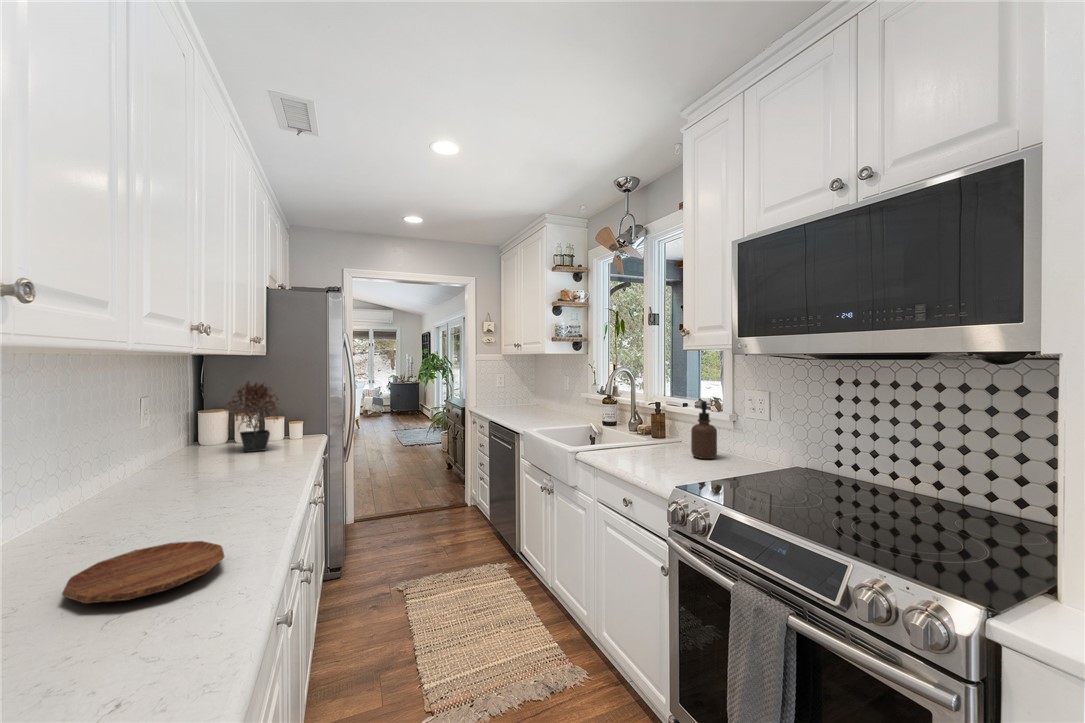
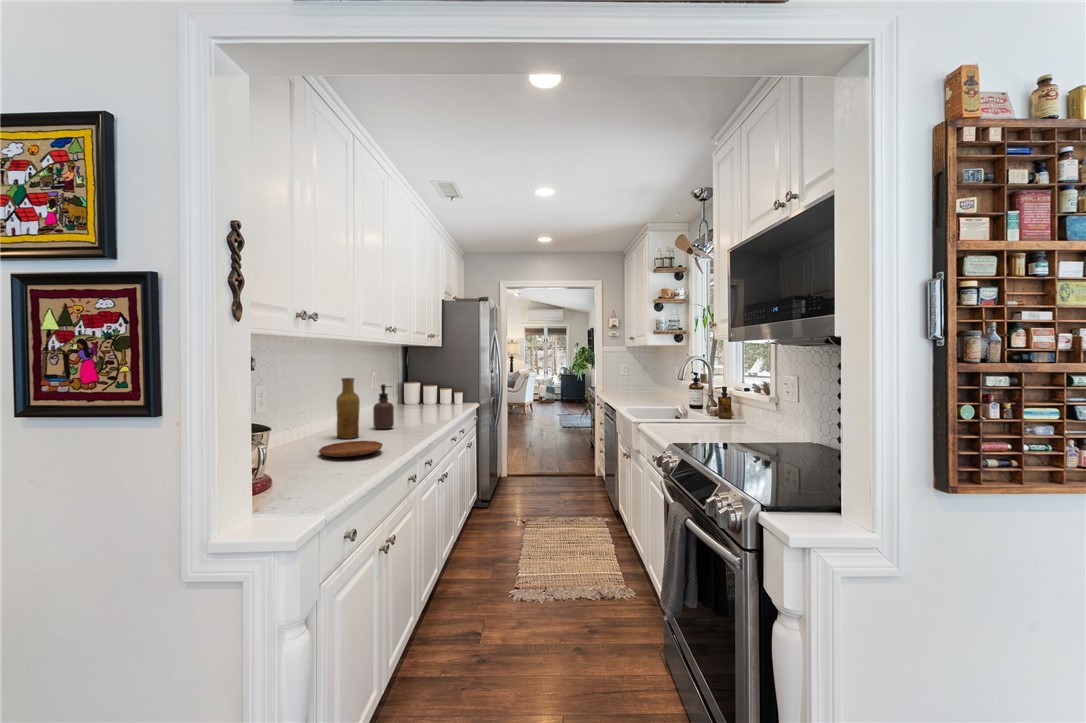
potted plant: present [227,381,282,452] -> none [412,364,446,410]
soap dispenser: present [691,401,717,459] -> present [373,384,394,429]
vase: none [92,417,149,540] -> present [336,378,360,439]

